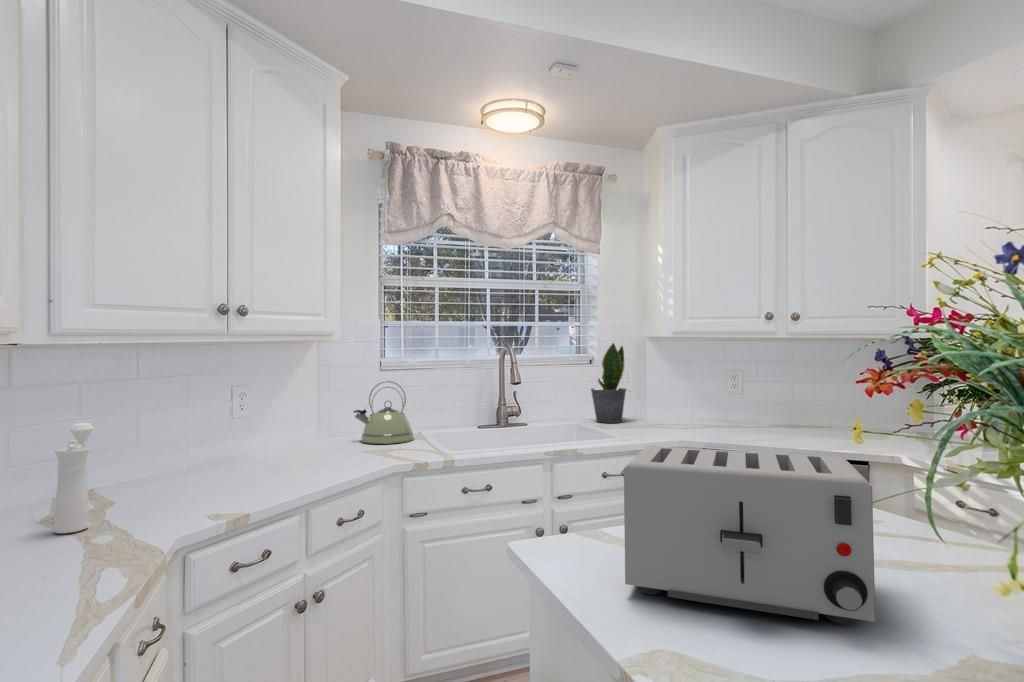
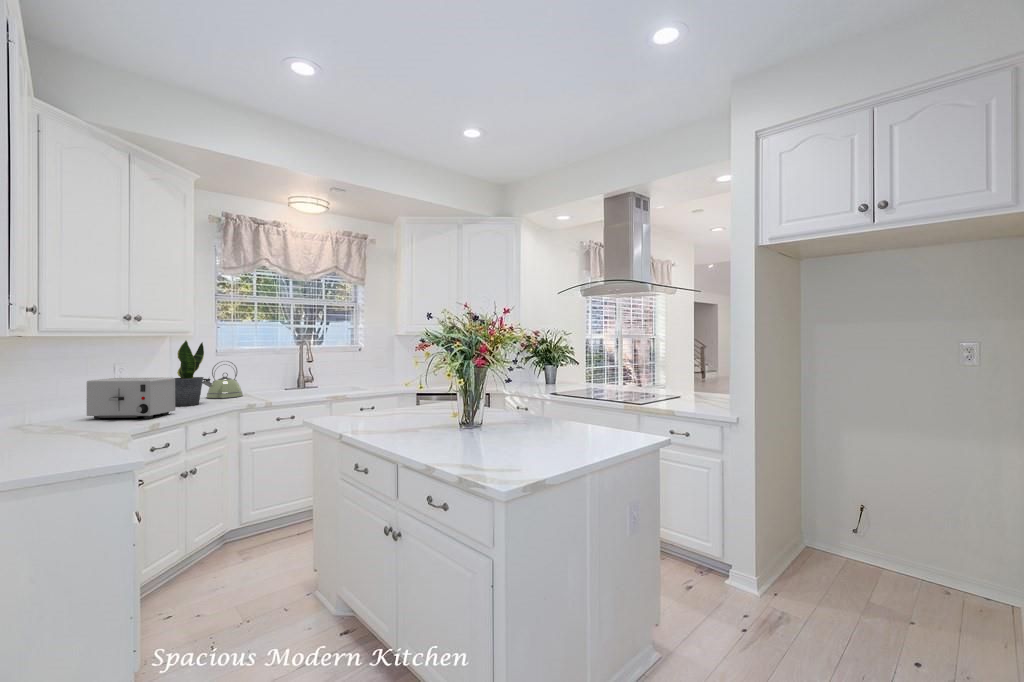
potted plant: present [591,343,627,423] -> present [175,341,204,406]
pepper mill: present [54,423,93,533] -> none [54,381,76,434]
toaster: present [624,446,875,625] -> present [87,377,175,419]

